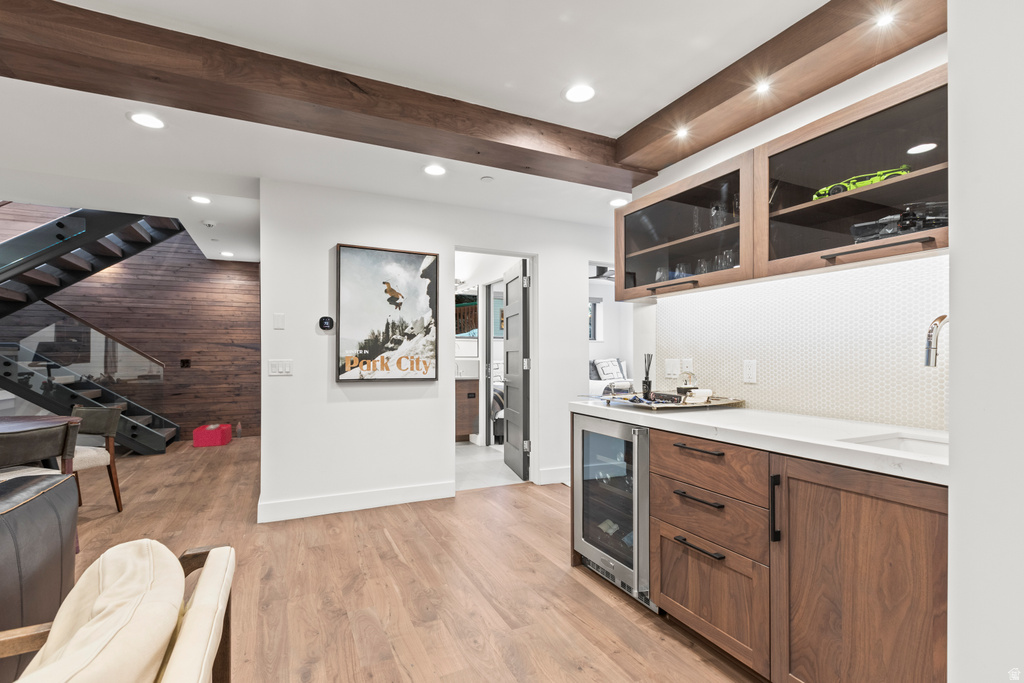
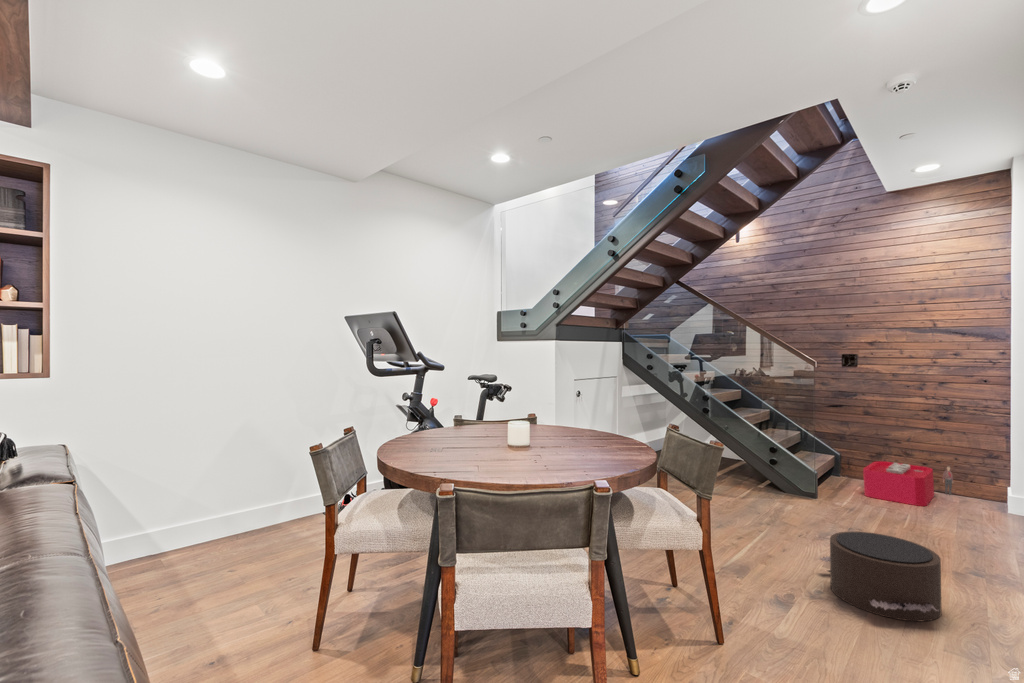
pouf: none [167,451,221,484] -> present [820,532,942,622]

